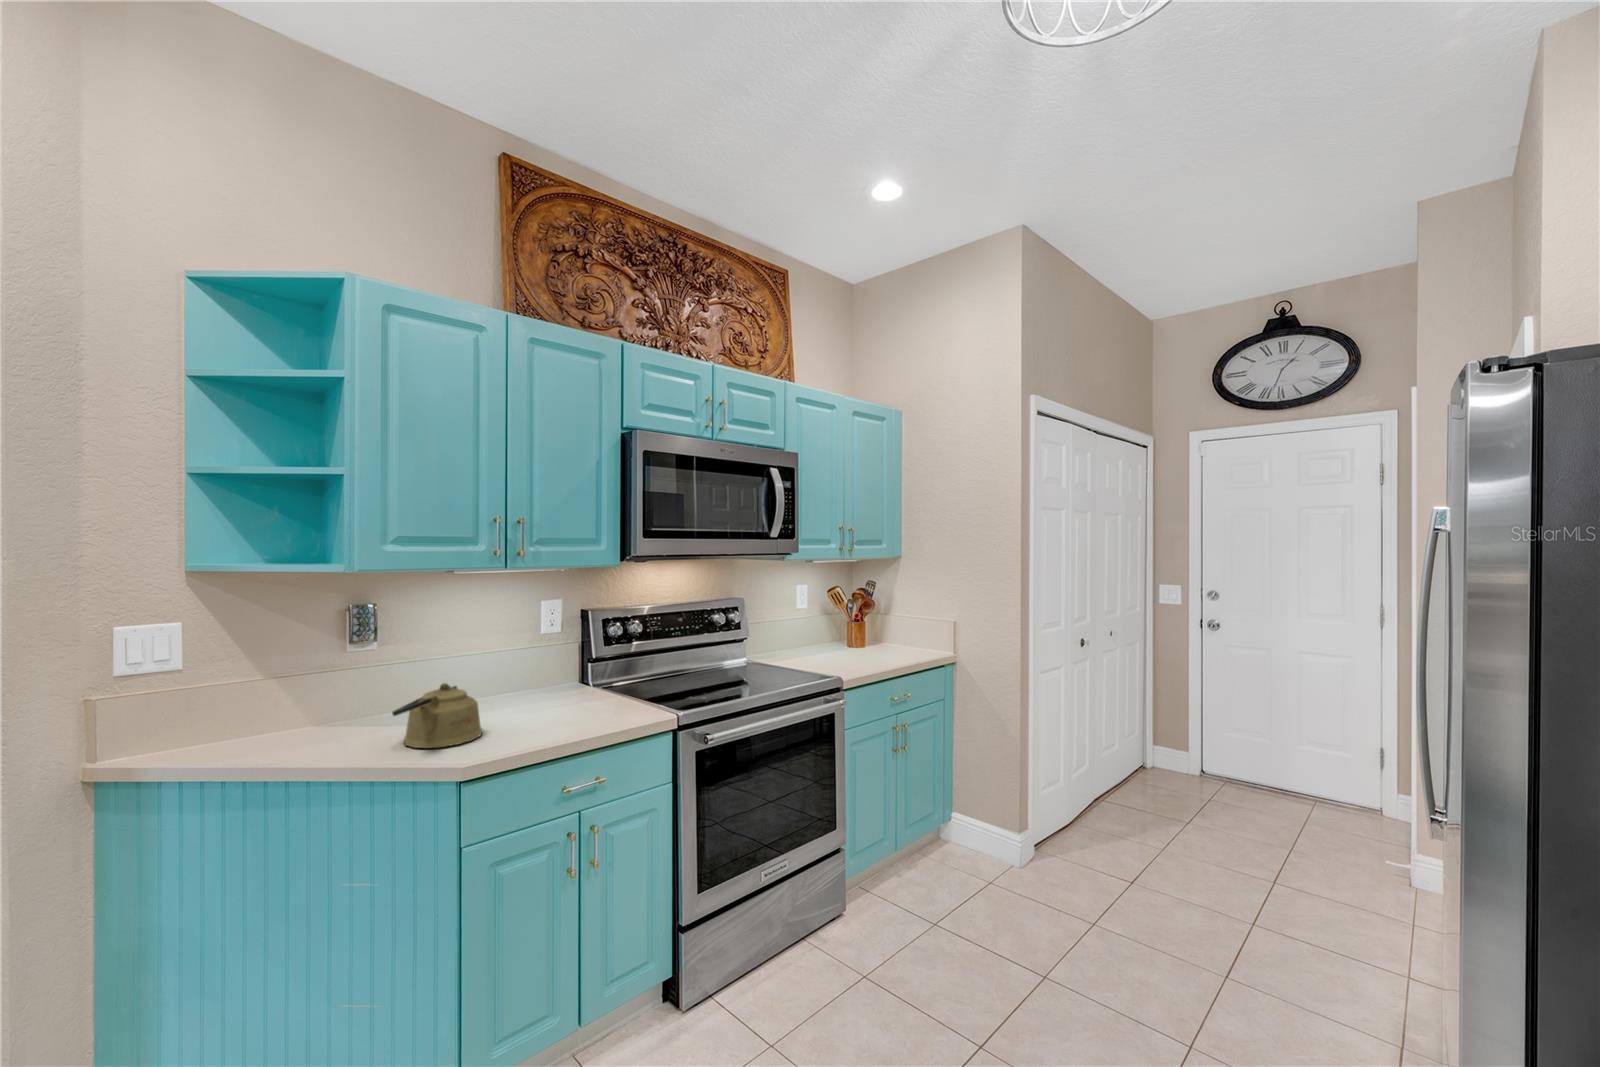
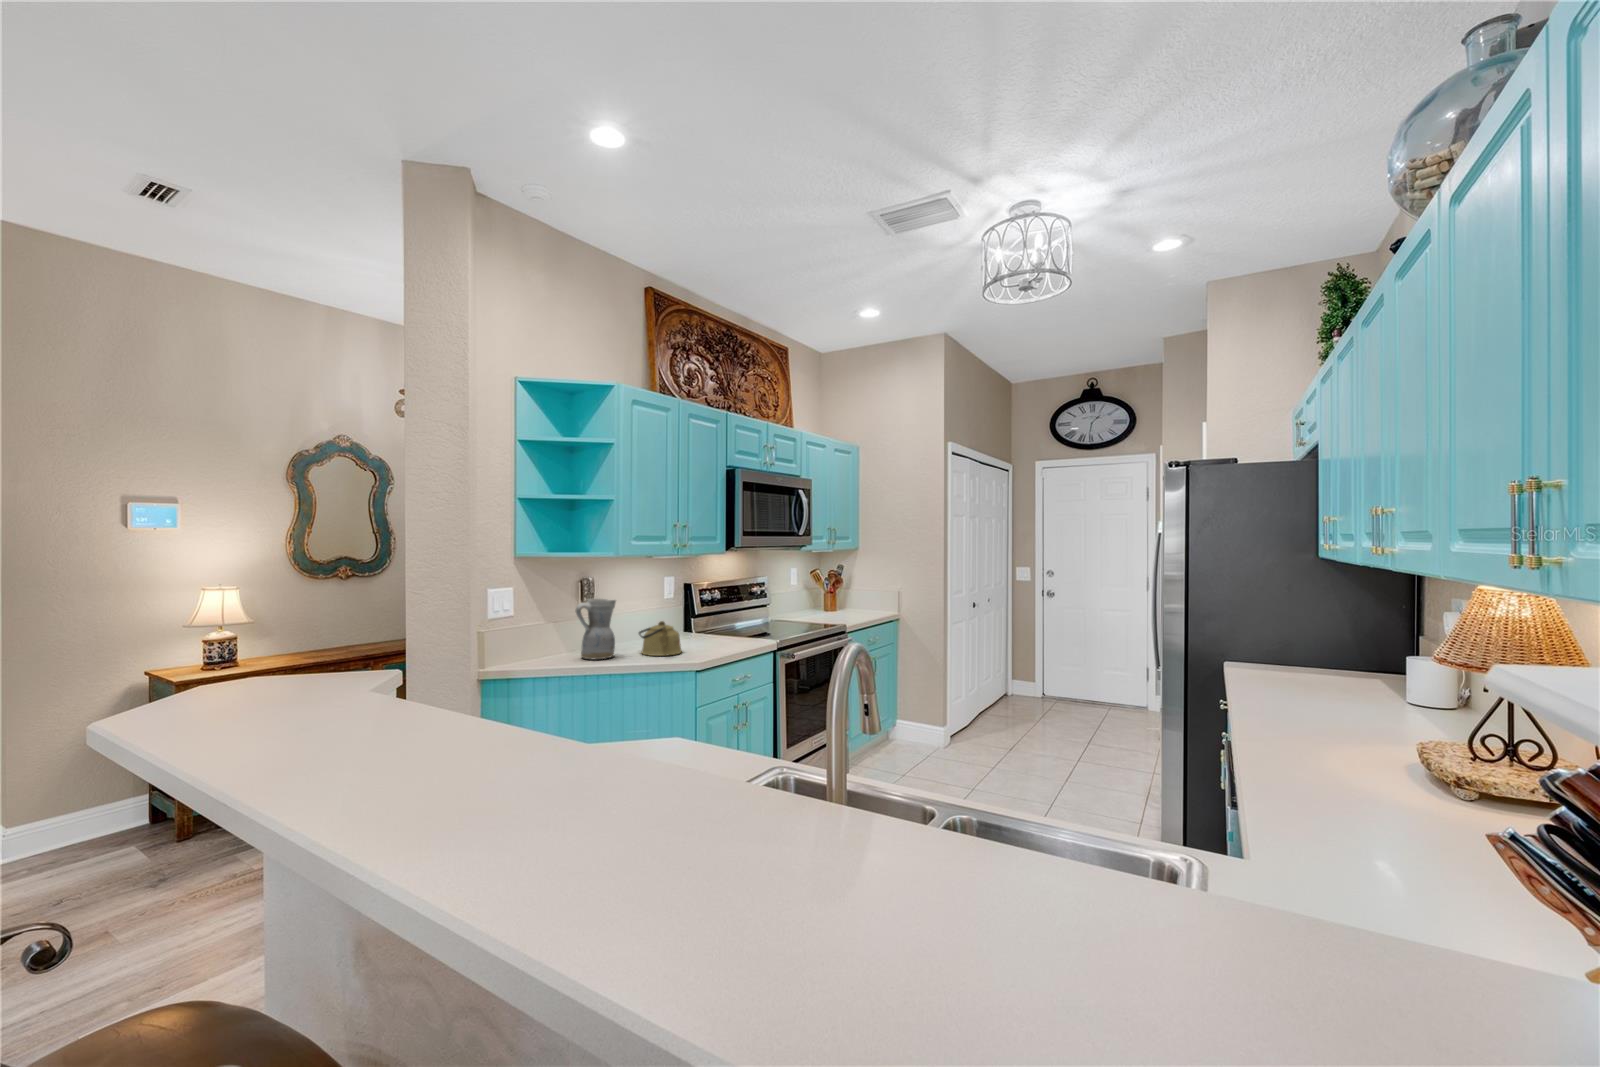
ceramic pitcher: none [269,643,354,752] -> present [575,599,616,659]

